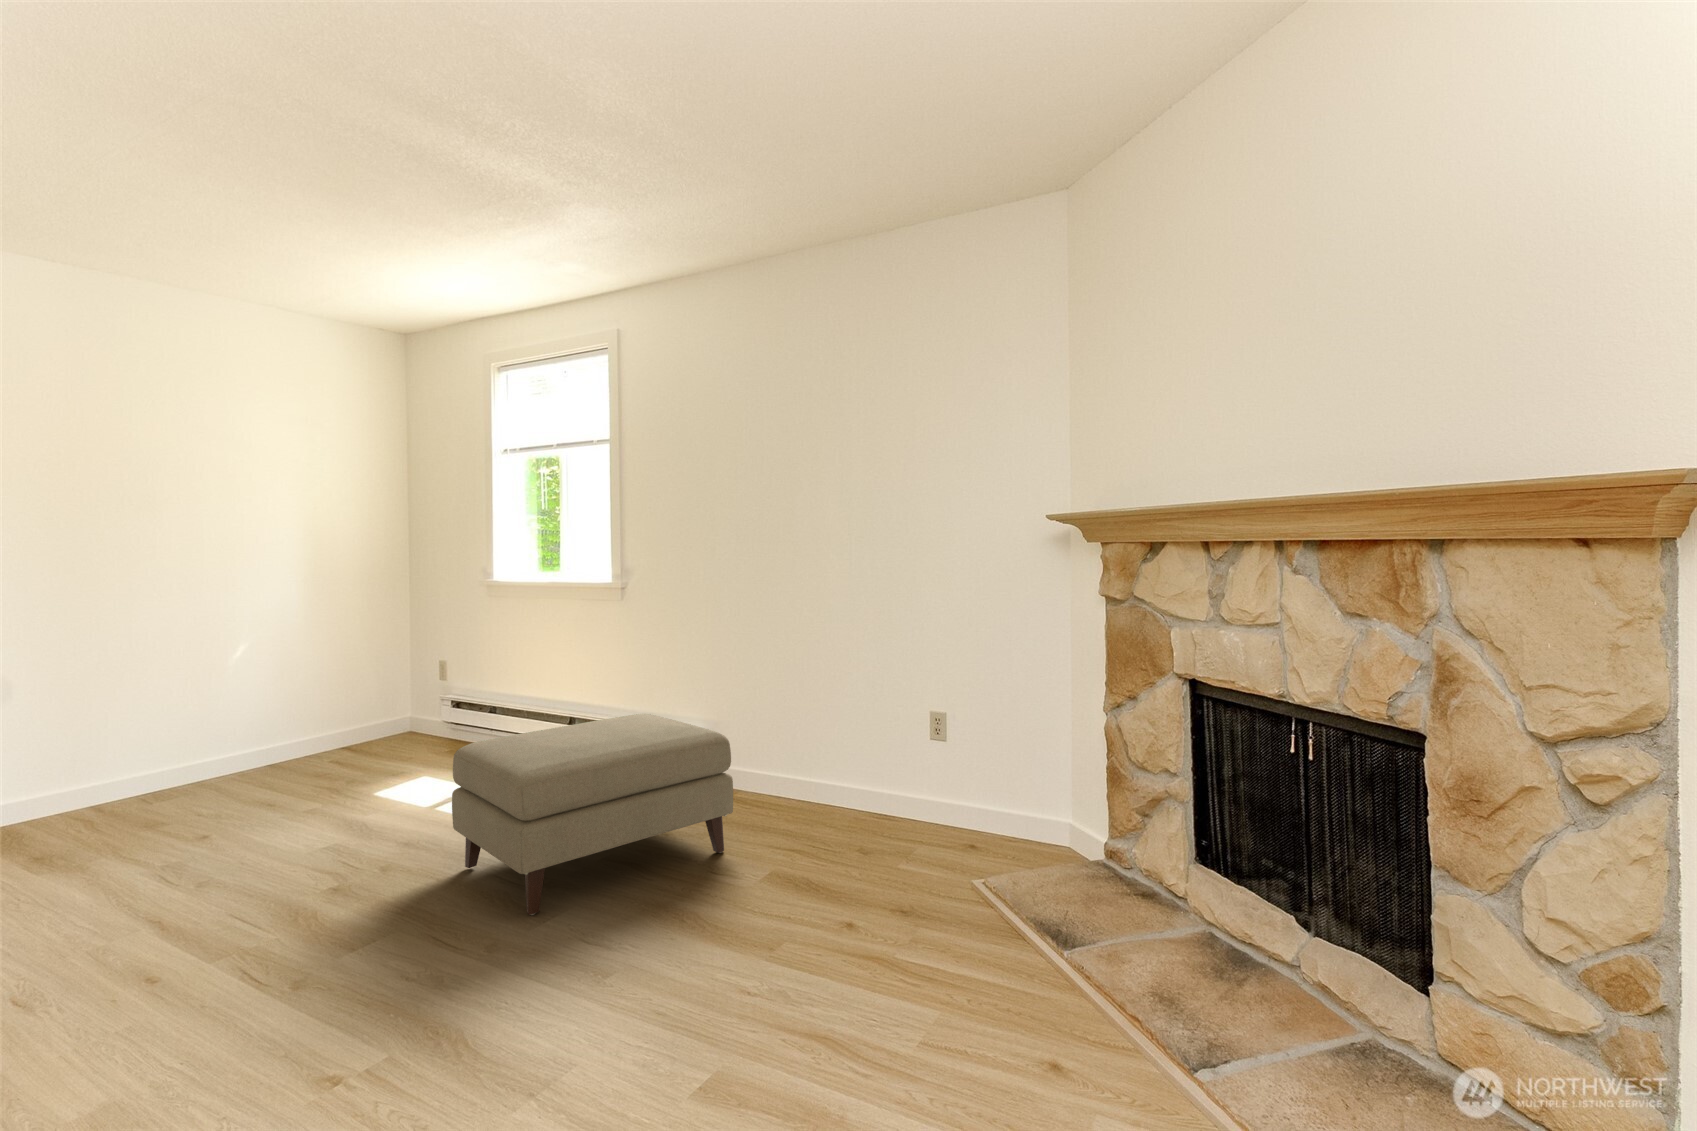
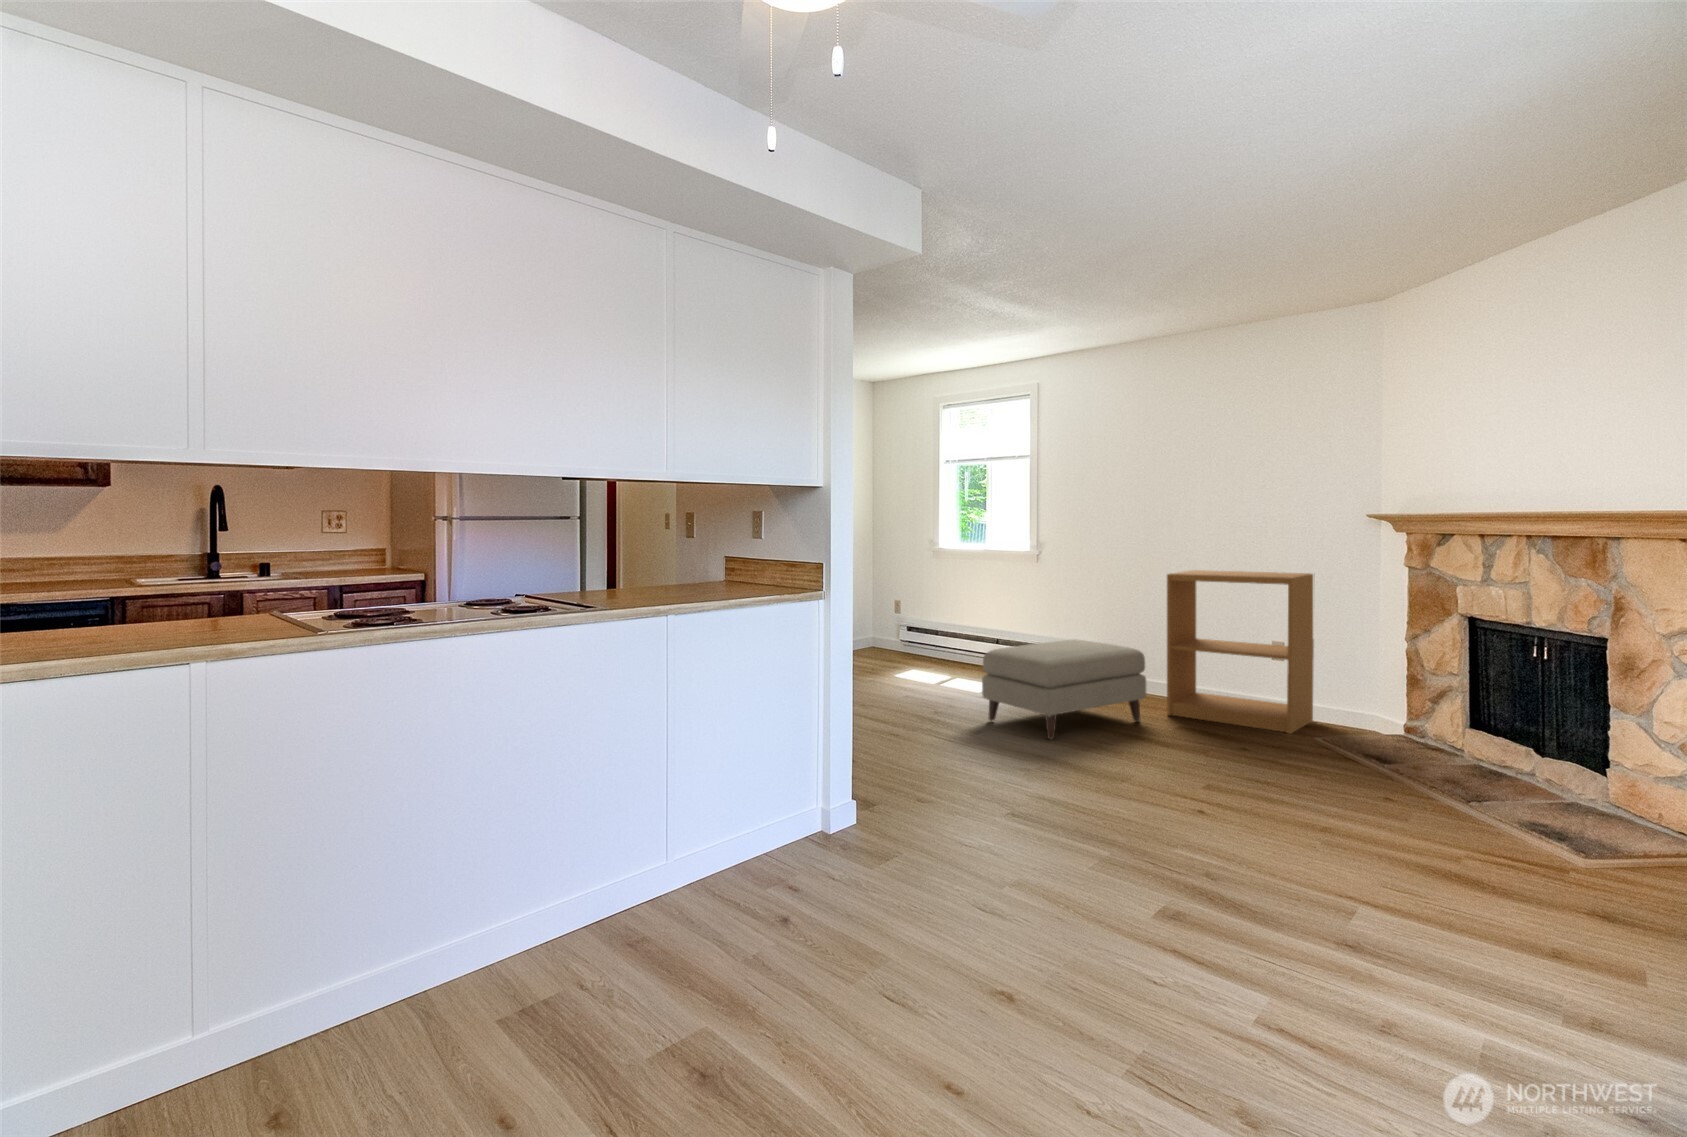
bookshelf: none [772,602,984,867] -> present [1167,570,1314,734]

